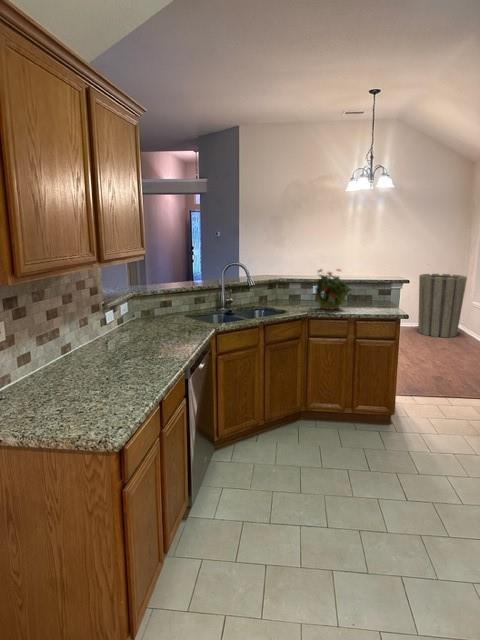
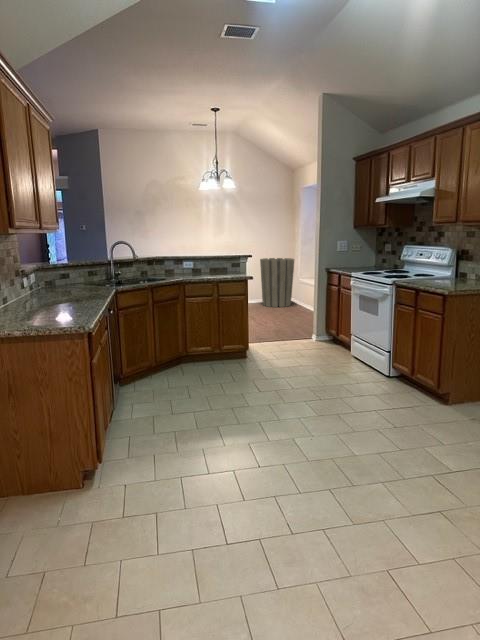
potted plant: present [312,269,352,310] -> none [182,245,214,277]

